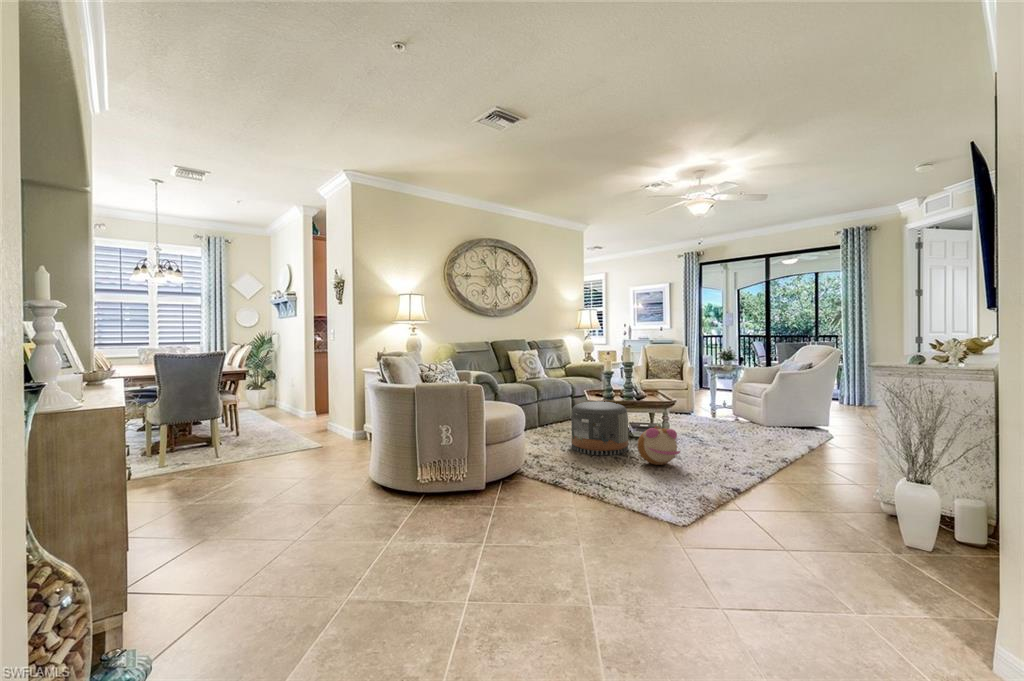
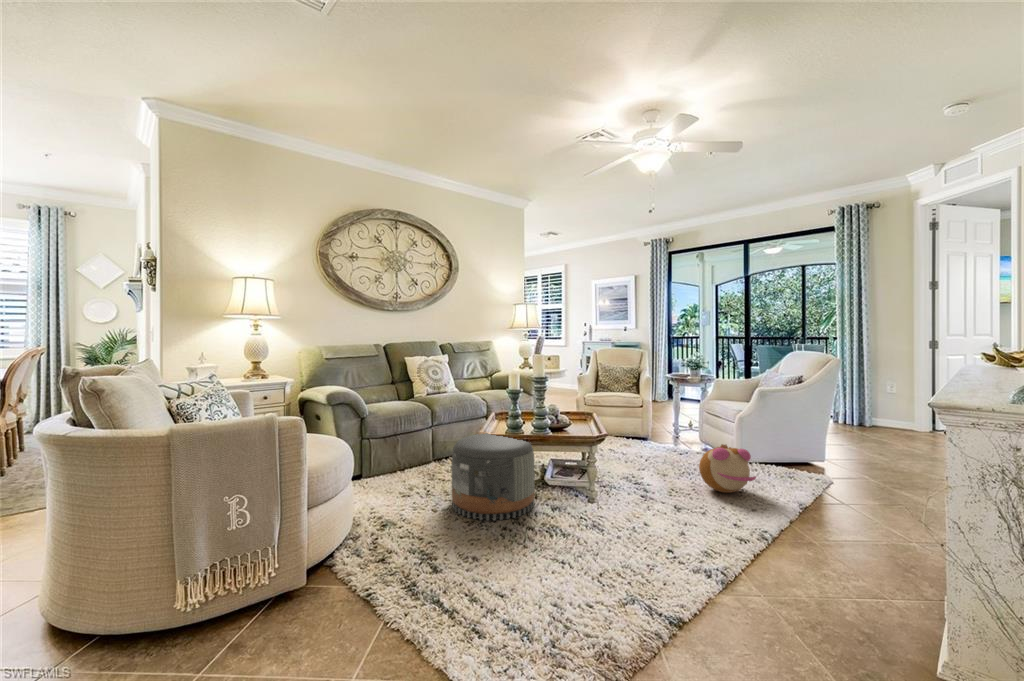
plush toy: present [637,426,680,465] -> present [699,444,756,493]

